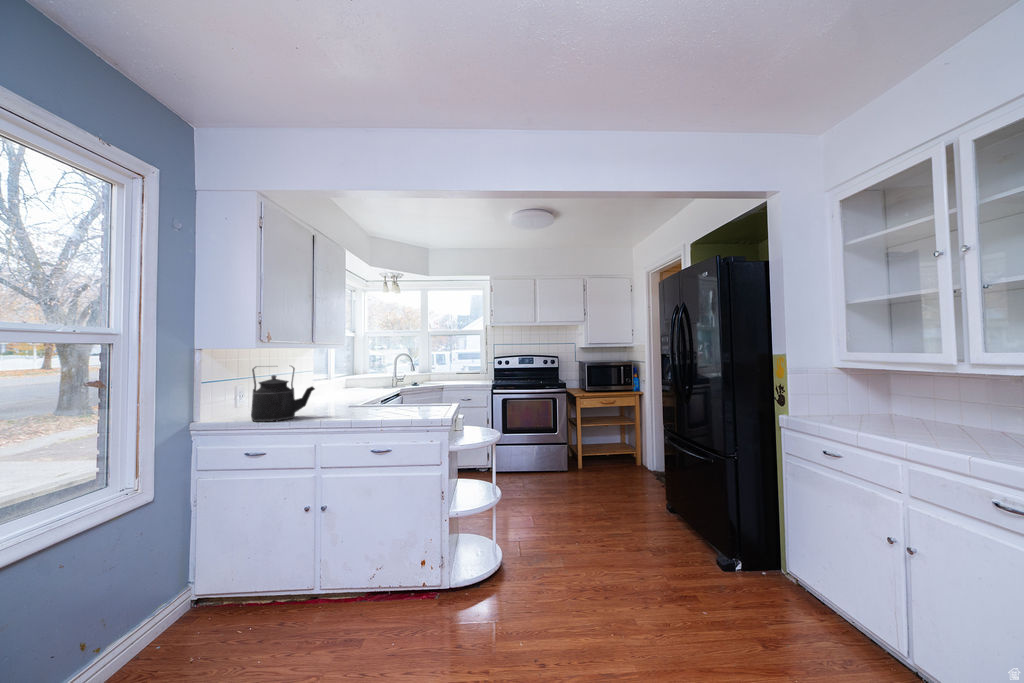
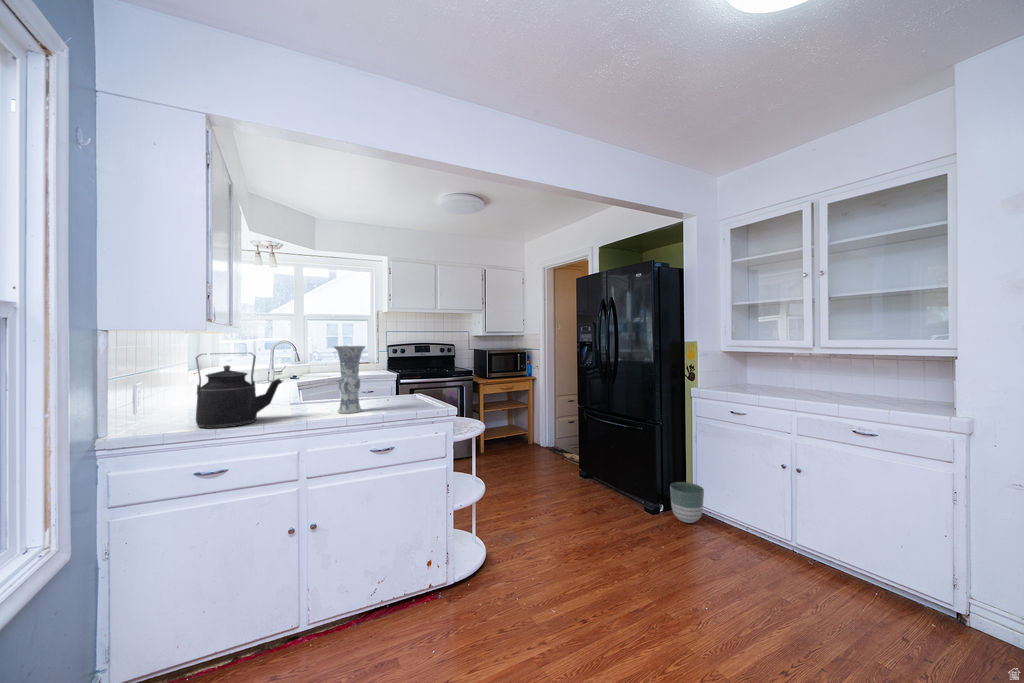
vase: none [349,360,377,417] -> present [334,346,365,413]
planter: none [743,535,790,592] -> present [670,482,704,523]

